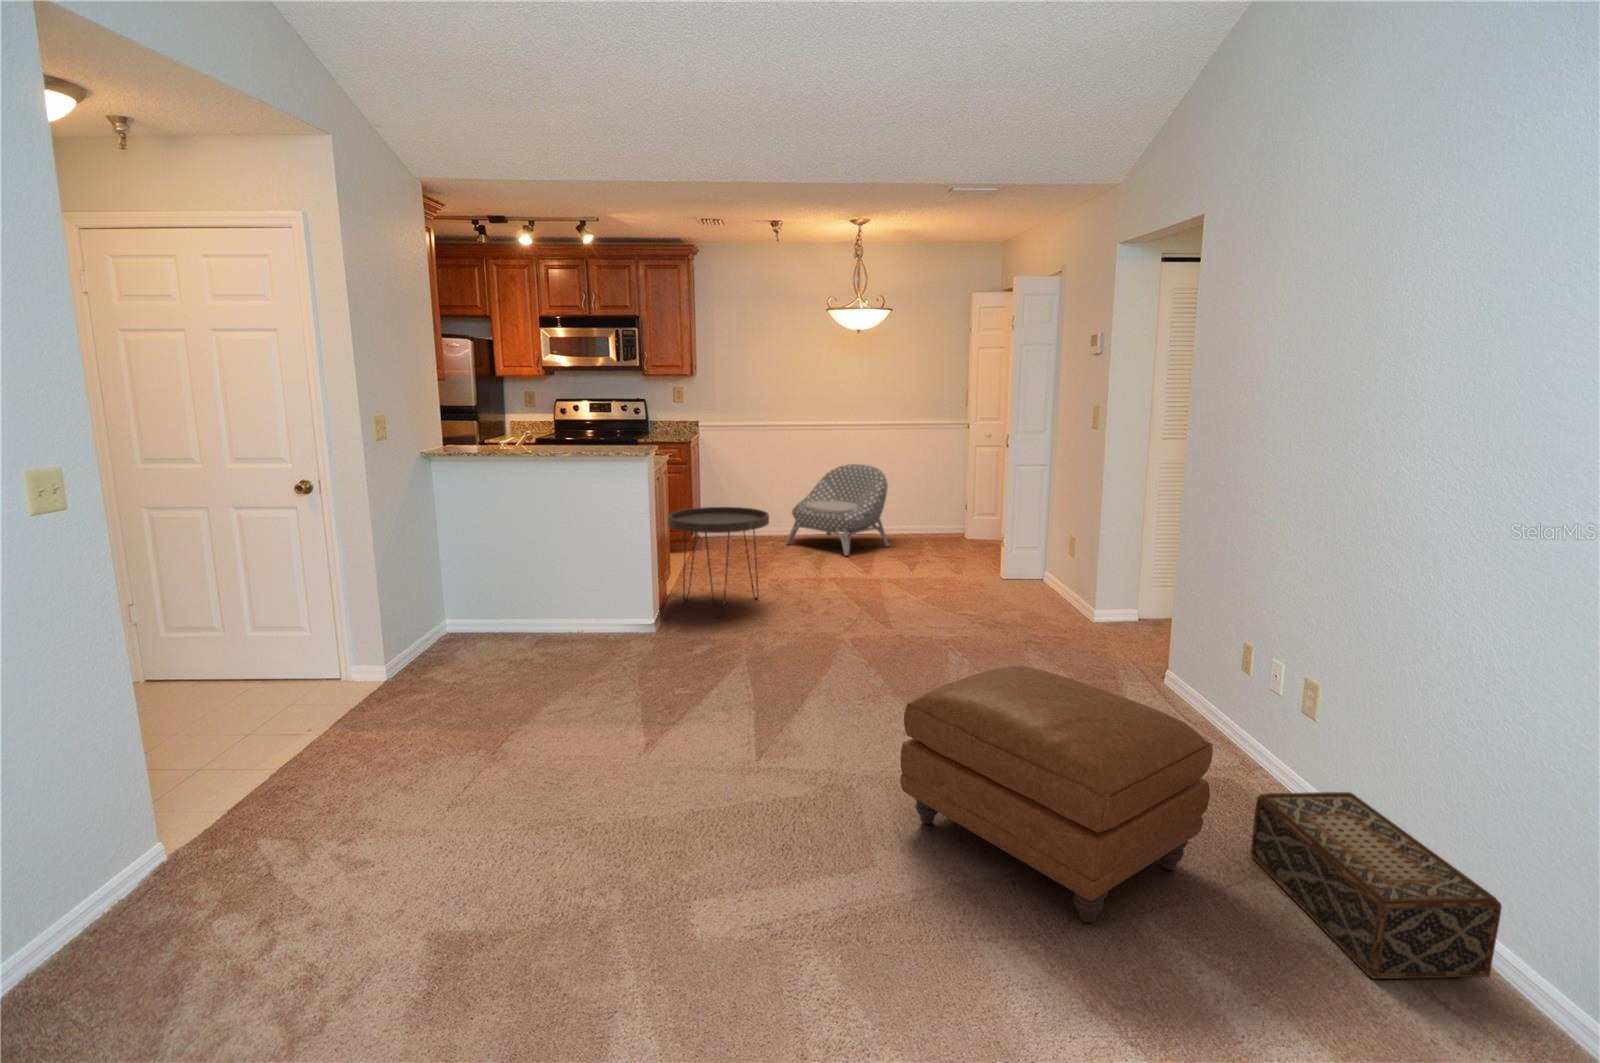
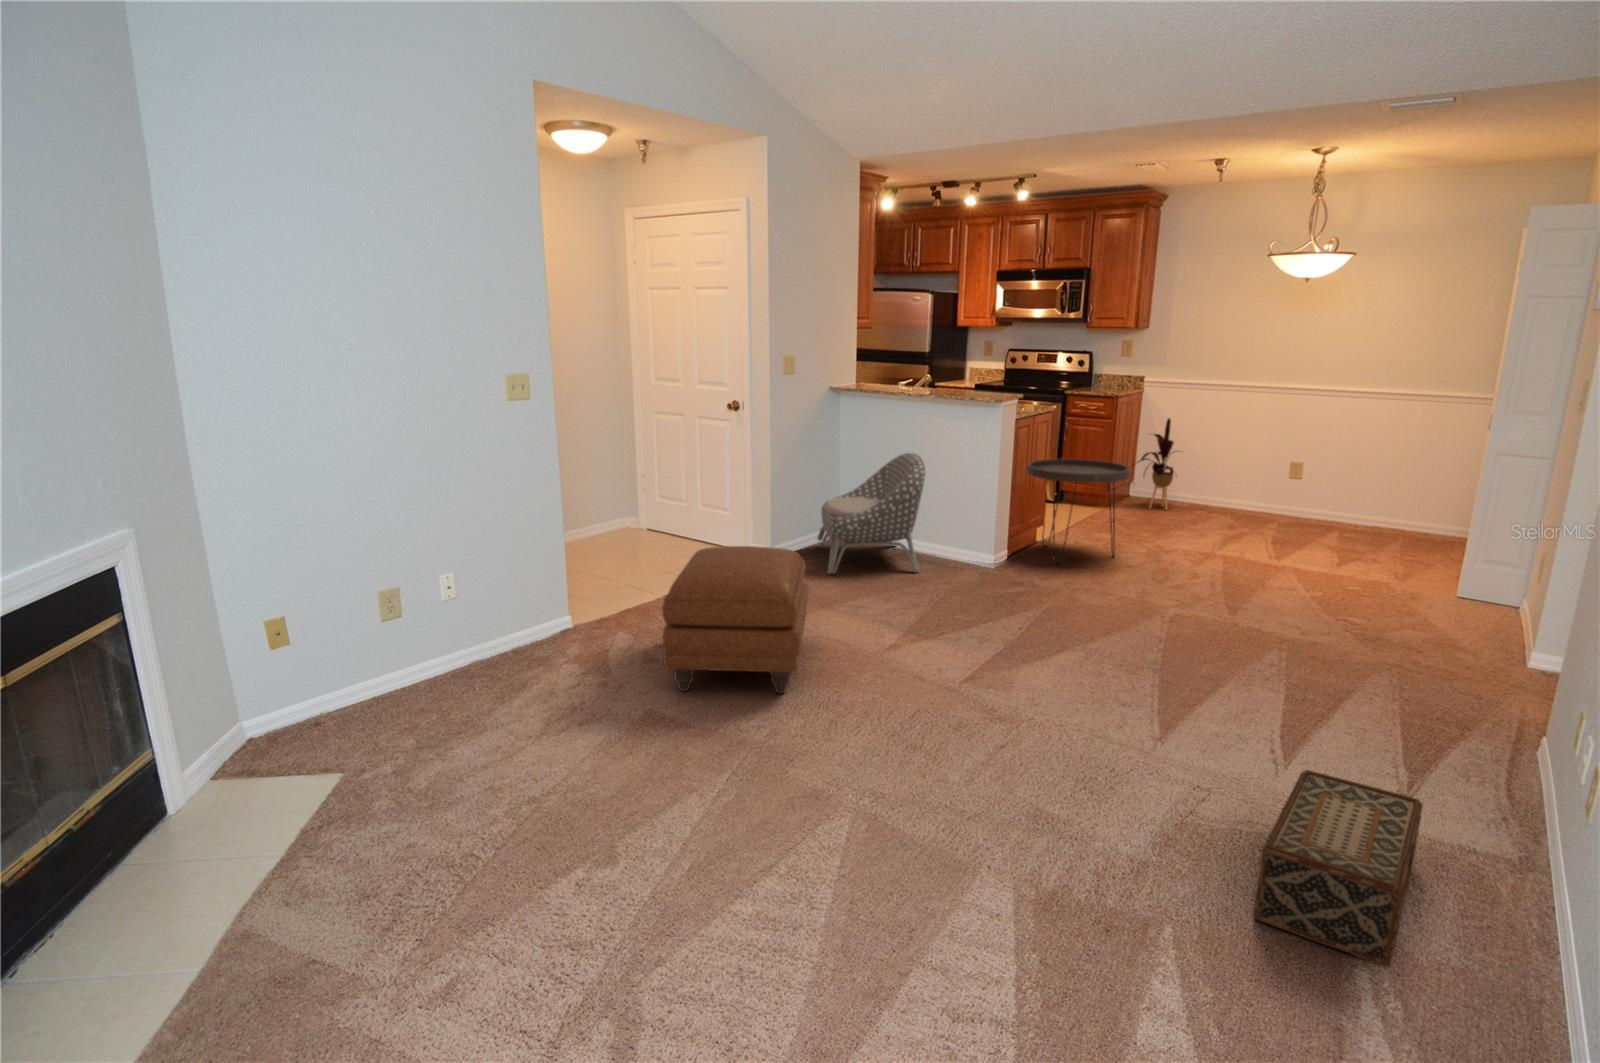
house plant: none [704,459,749,545] -> present [1140,419,1174,510]
armchair: present [786,464,889,556] -> present [816,453,926,574]
ottoman: present [901,666,1213,923] -> present [662,546,809,694]

